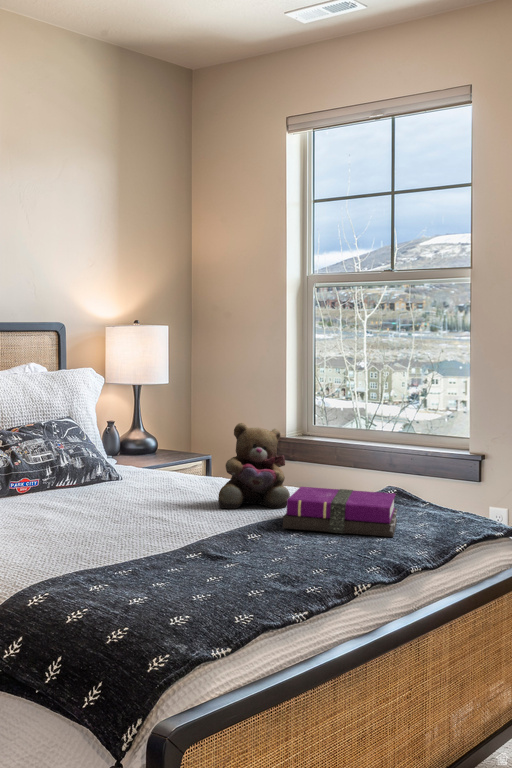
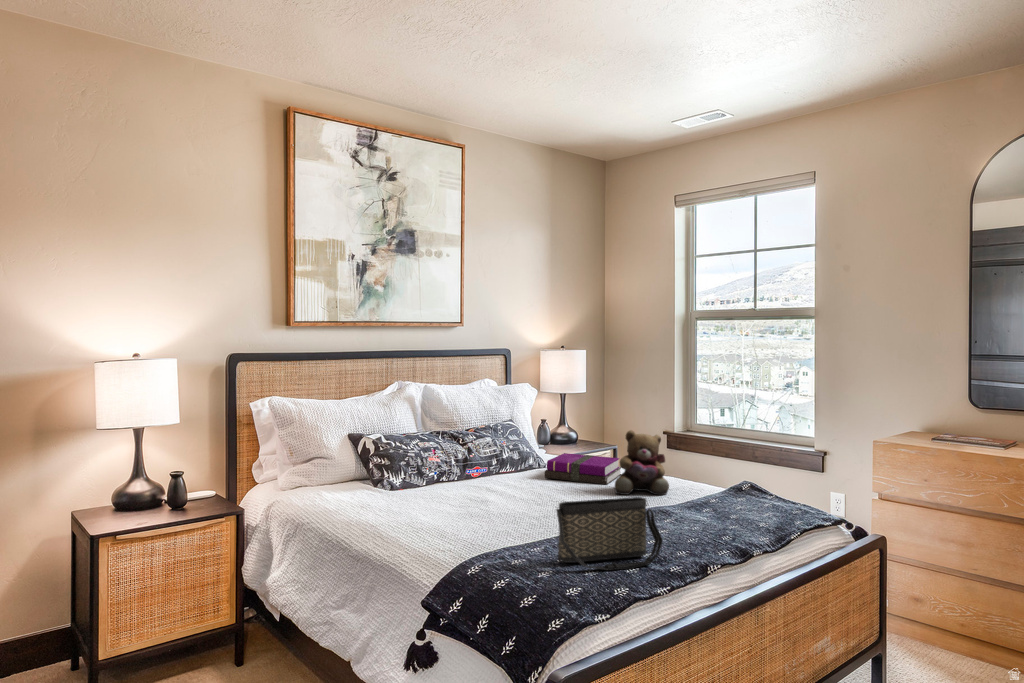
notebook: present [283,487,398,537] -> present [545,453,621,485]
handbag: none [153,497,296,593] -> present [556,497,663,570]

